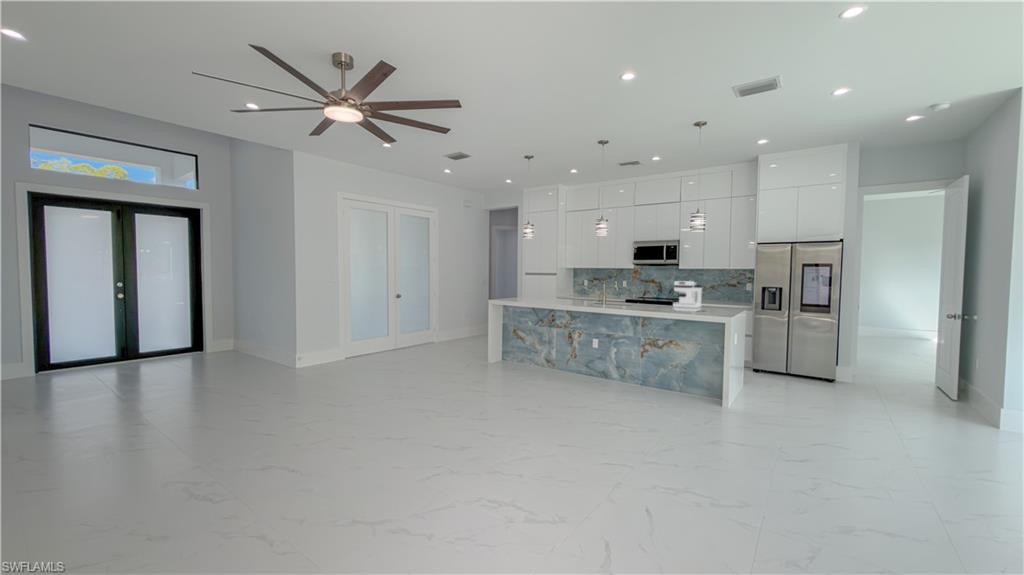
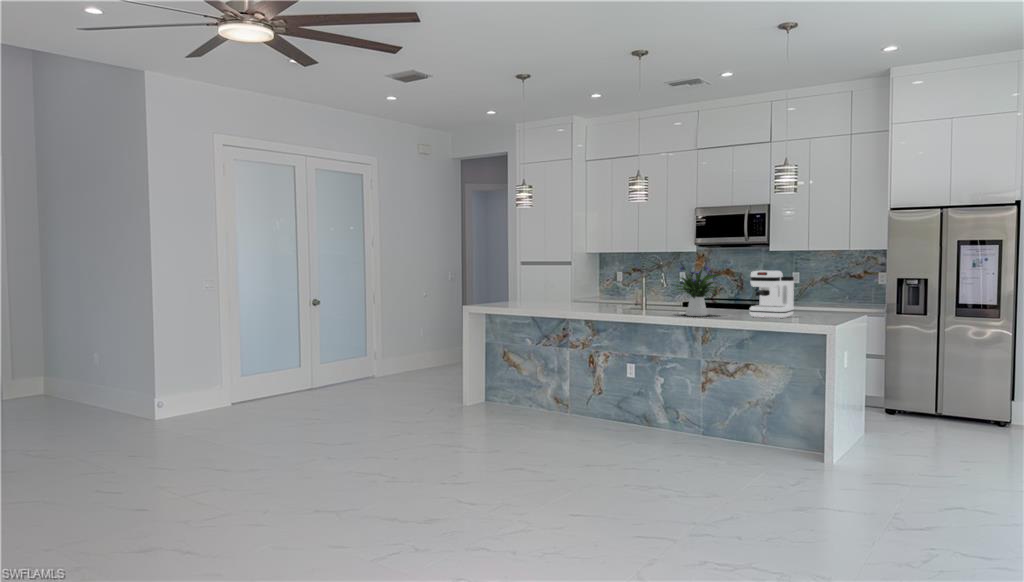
flower arrangement: none [621,275,656,310] -> present [677,265,720,316]

